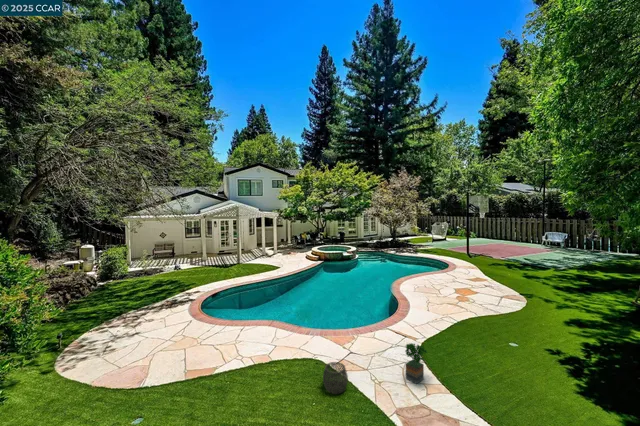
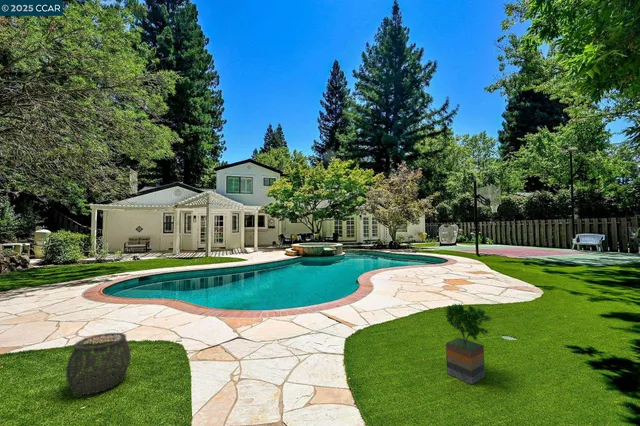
potted tree: present [405,343,427,384] -> present [445,304,492,384]

